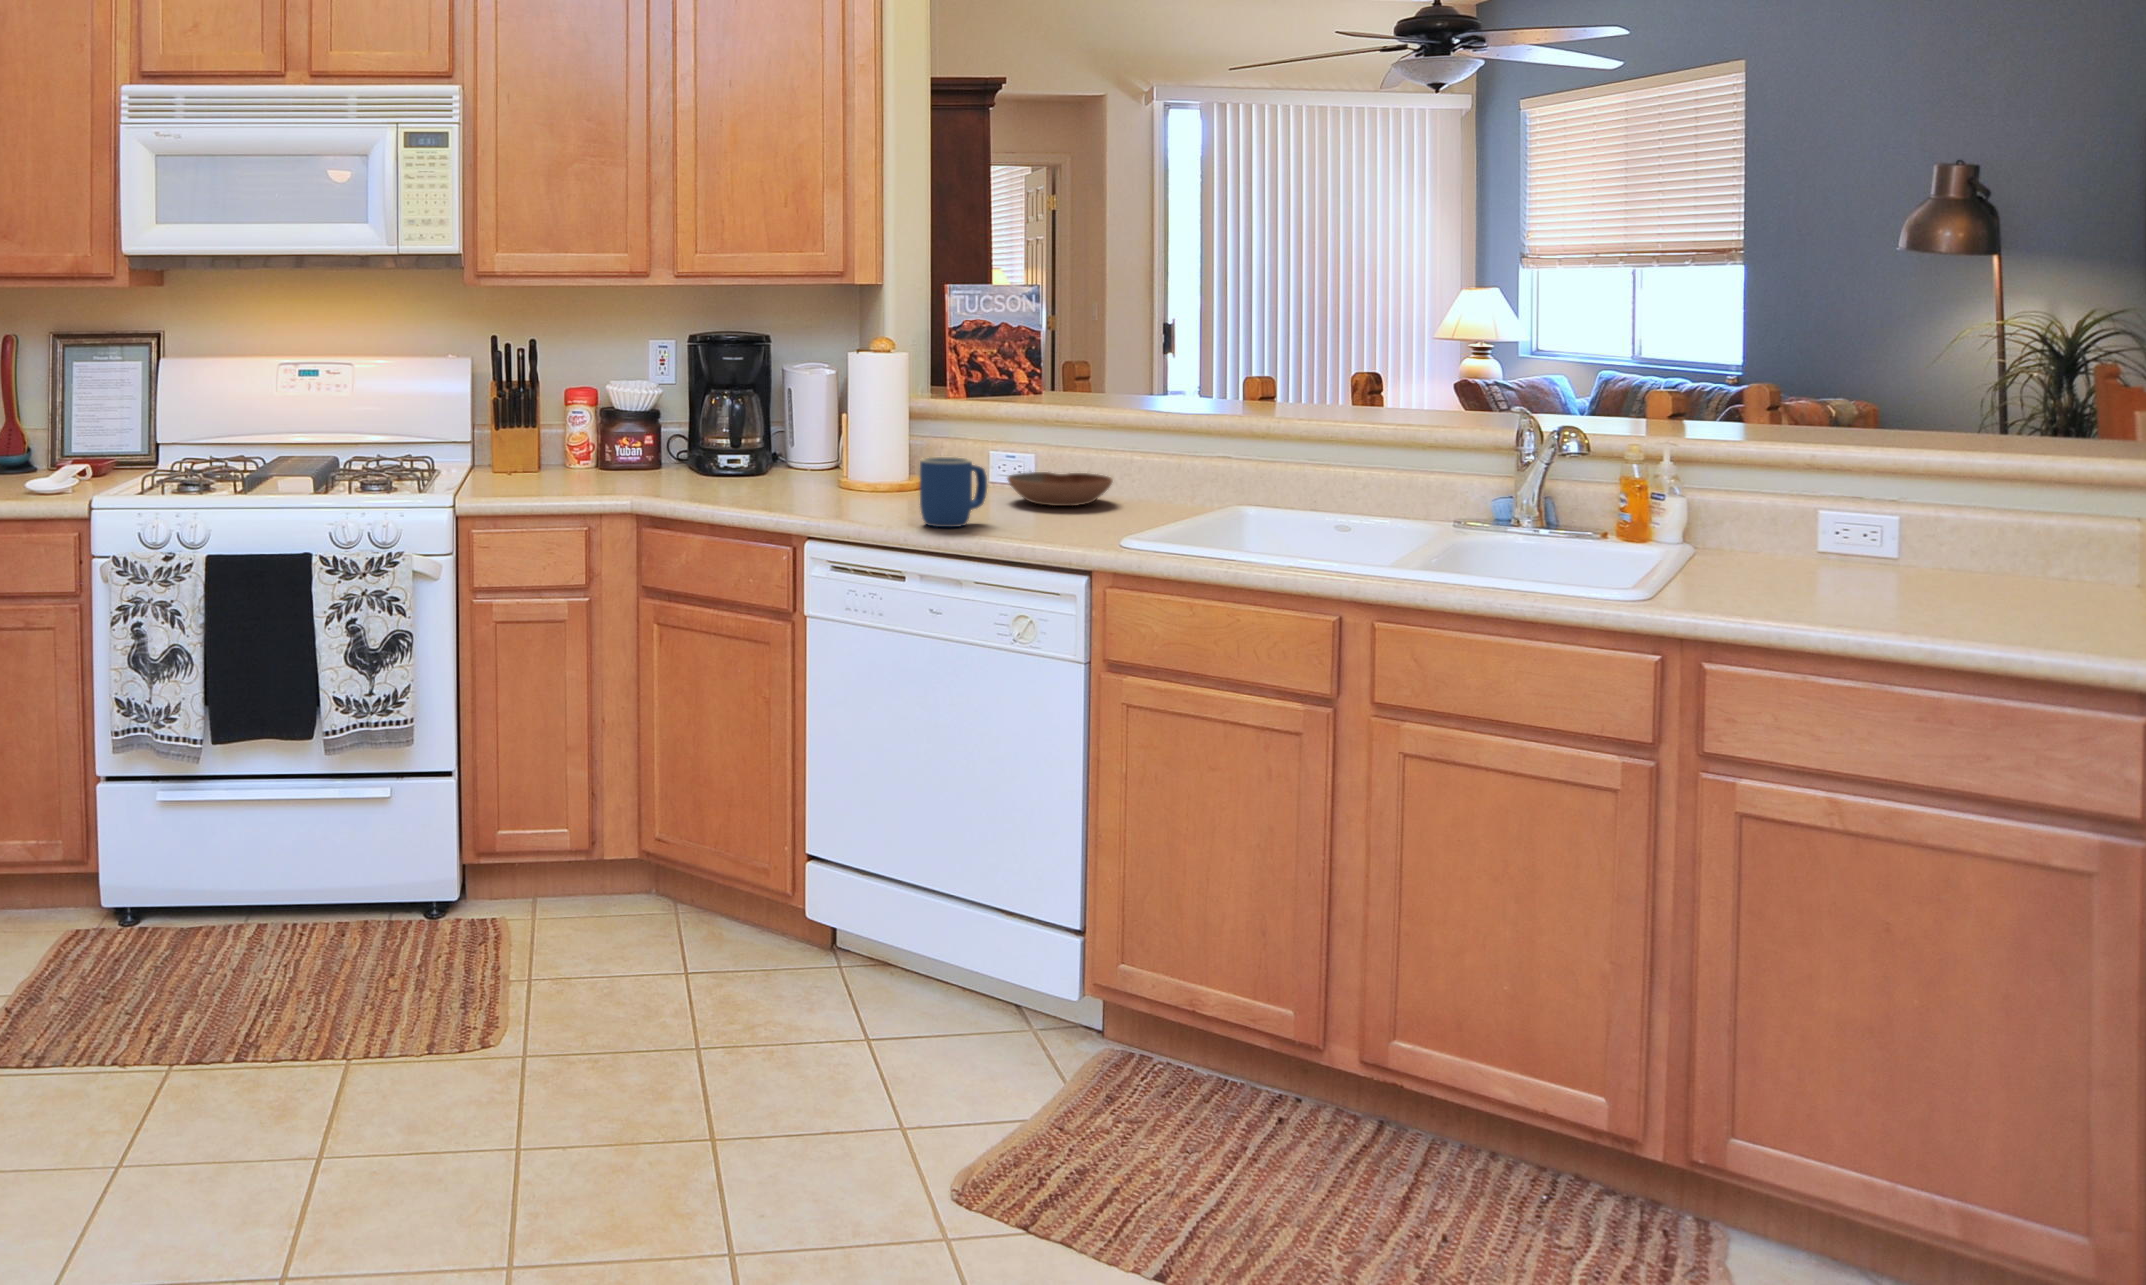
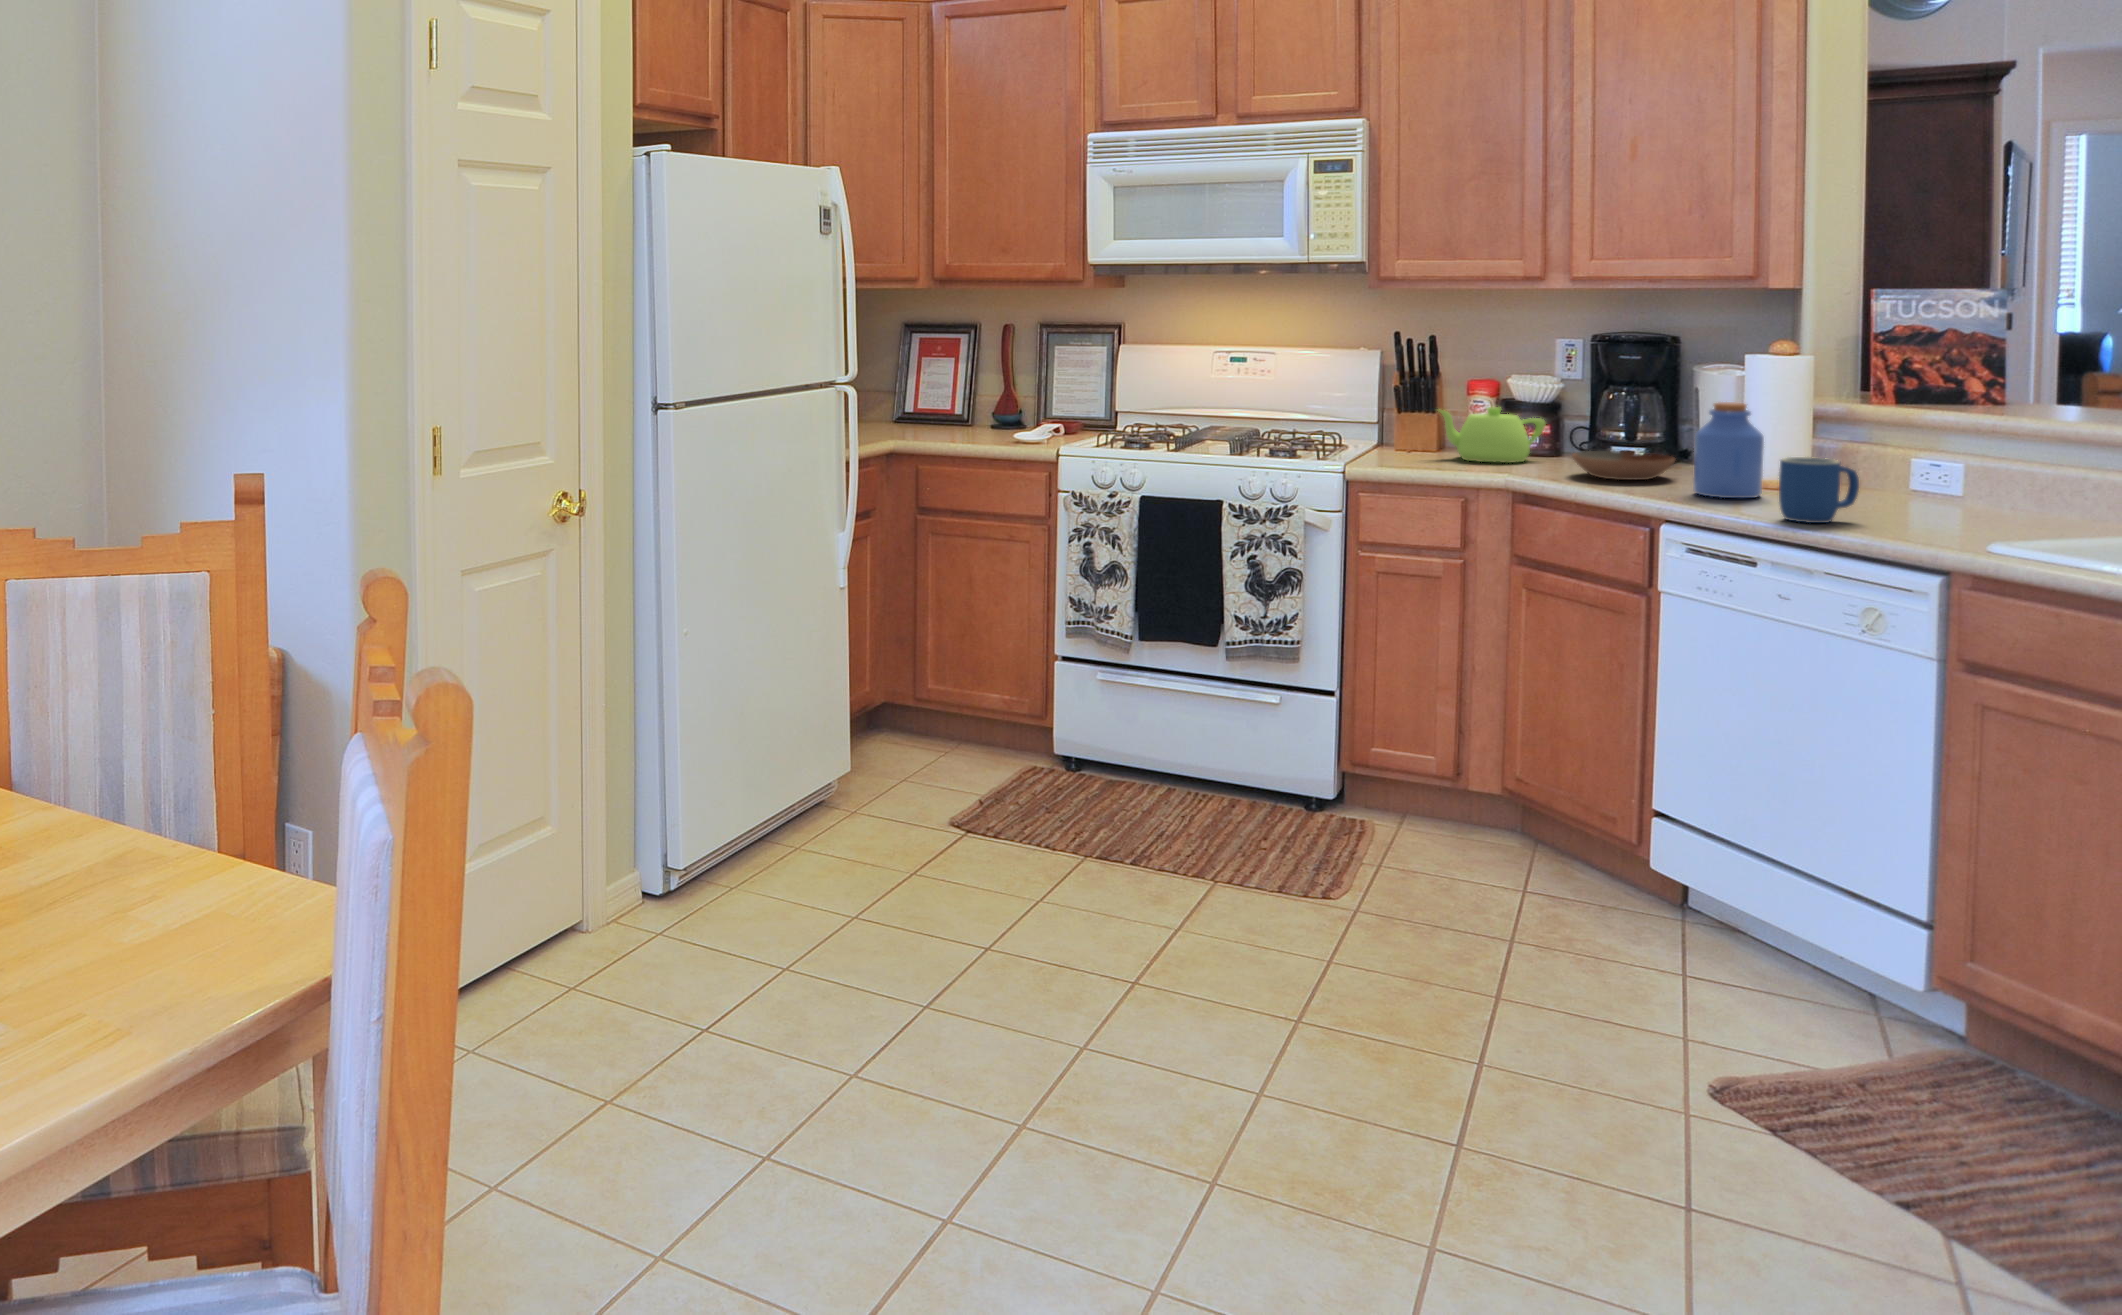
jar: none [821,403,883,505] -> present [1693,402,1764,498]
teapot: none [547,420,657,482] -> present [1440,407,1545,463]
bowl: present [1008,472,1113,506] -> present [1572,451,1675,480]

